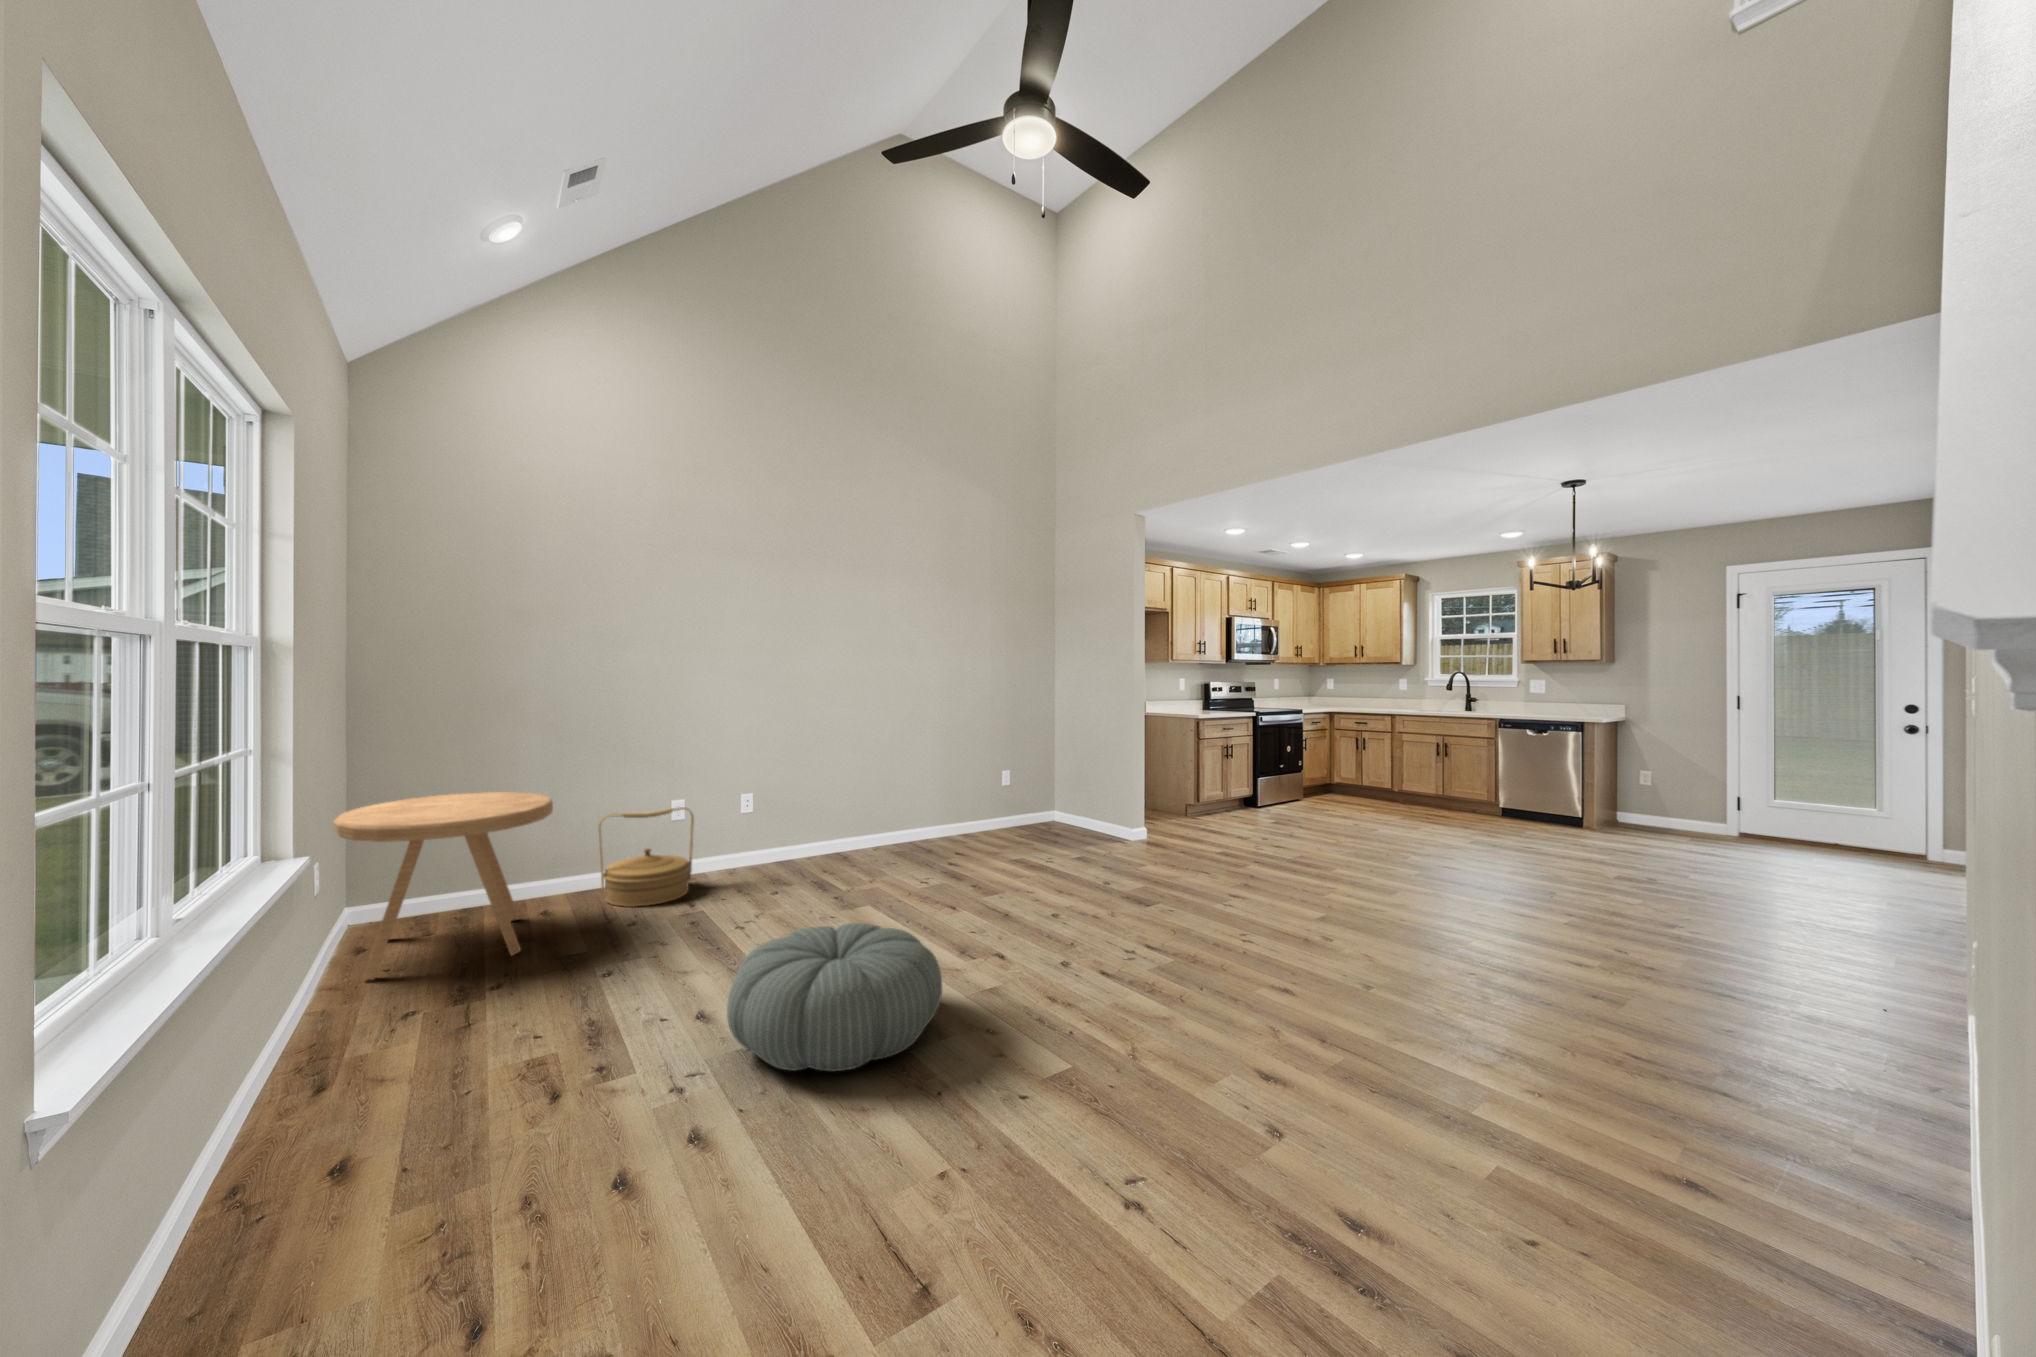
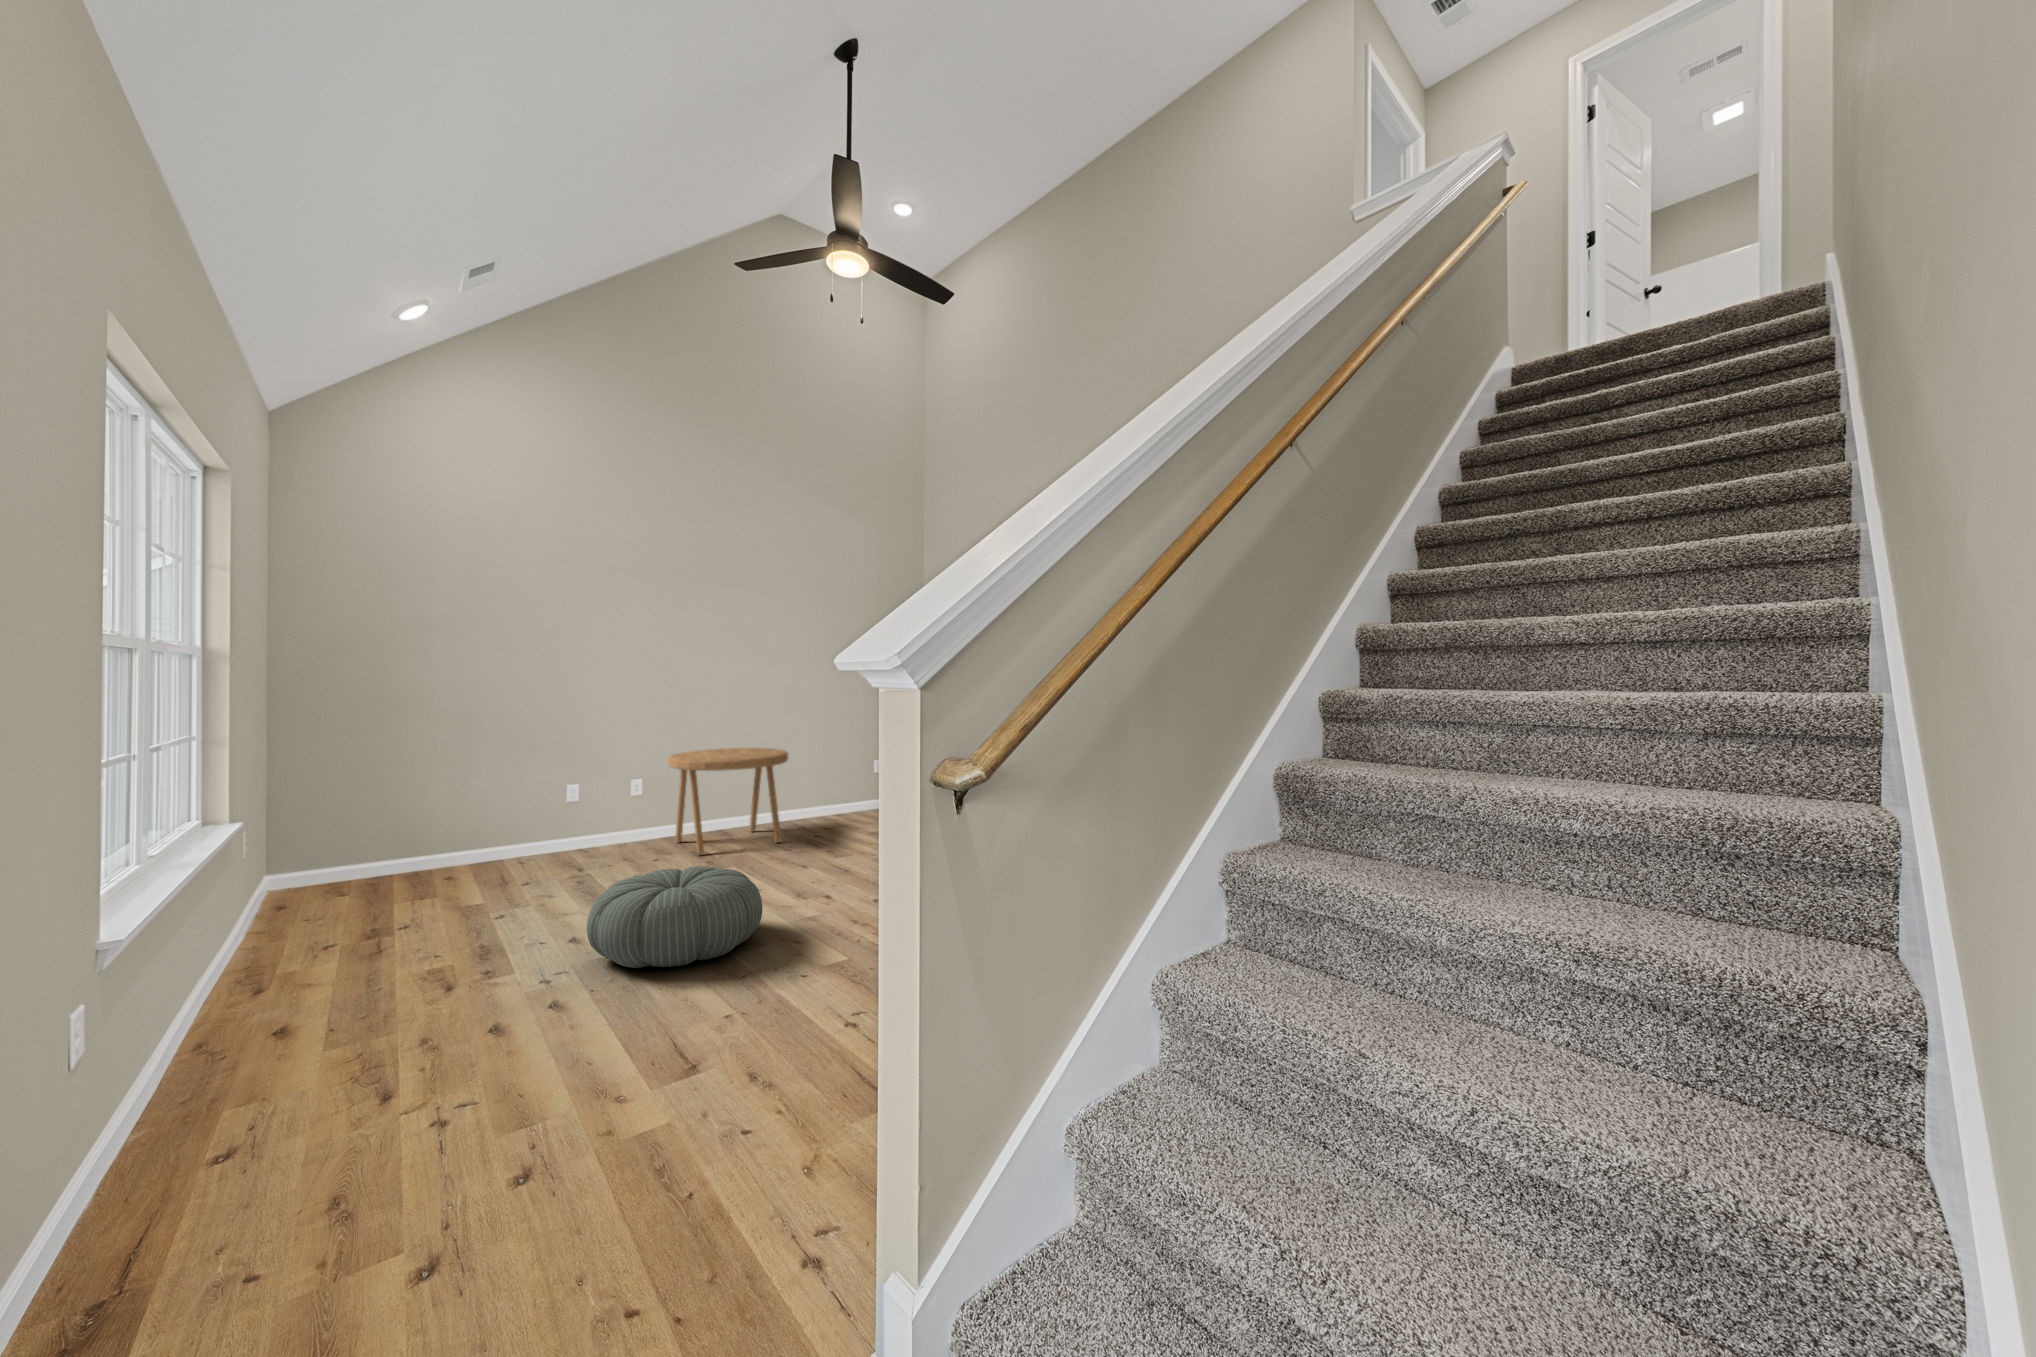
side table: present [333,792,553,980] -> present [668,748,788,855]
woven basket: present [598,807,694,907] -> none [496,789,583,874]

